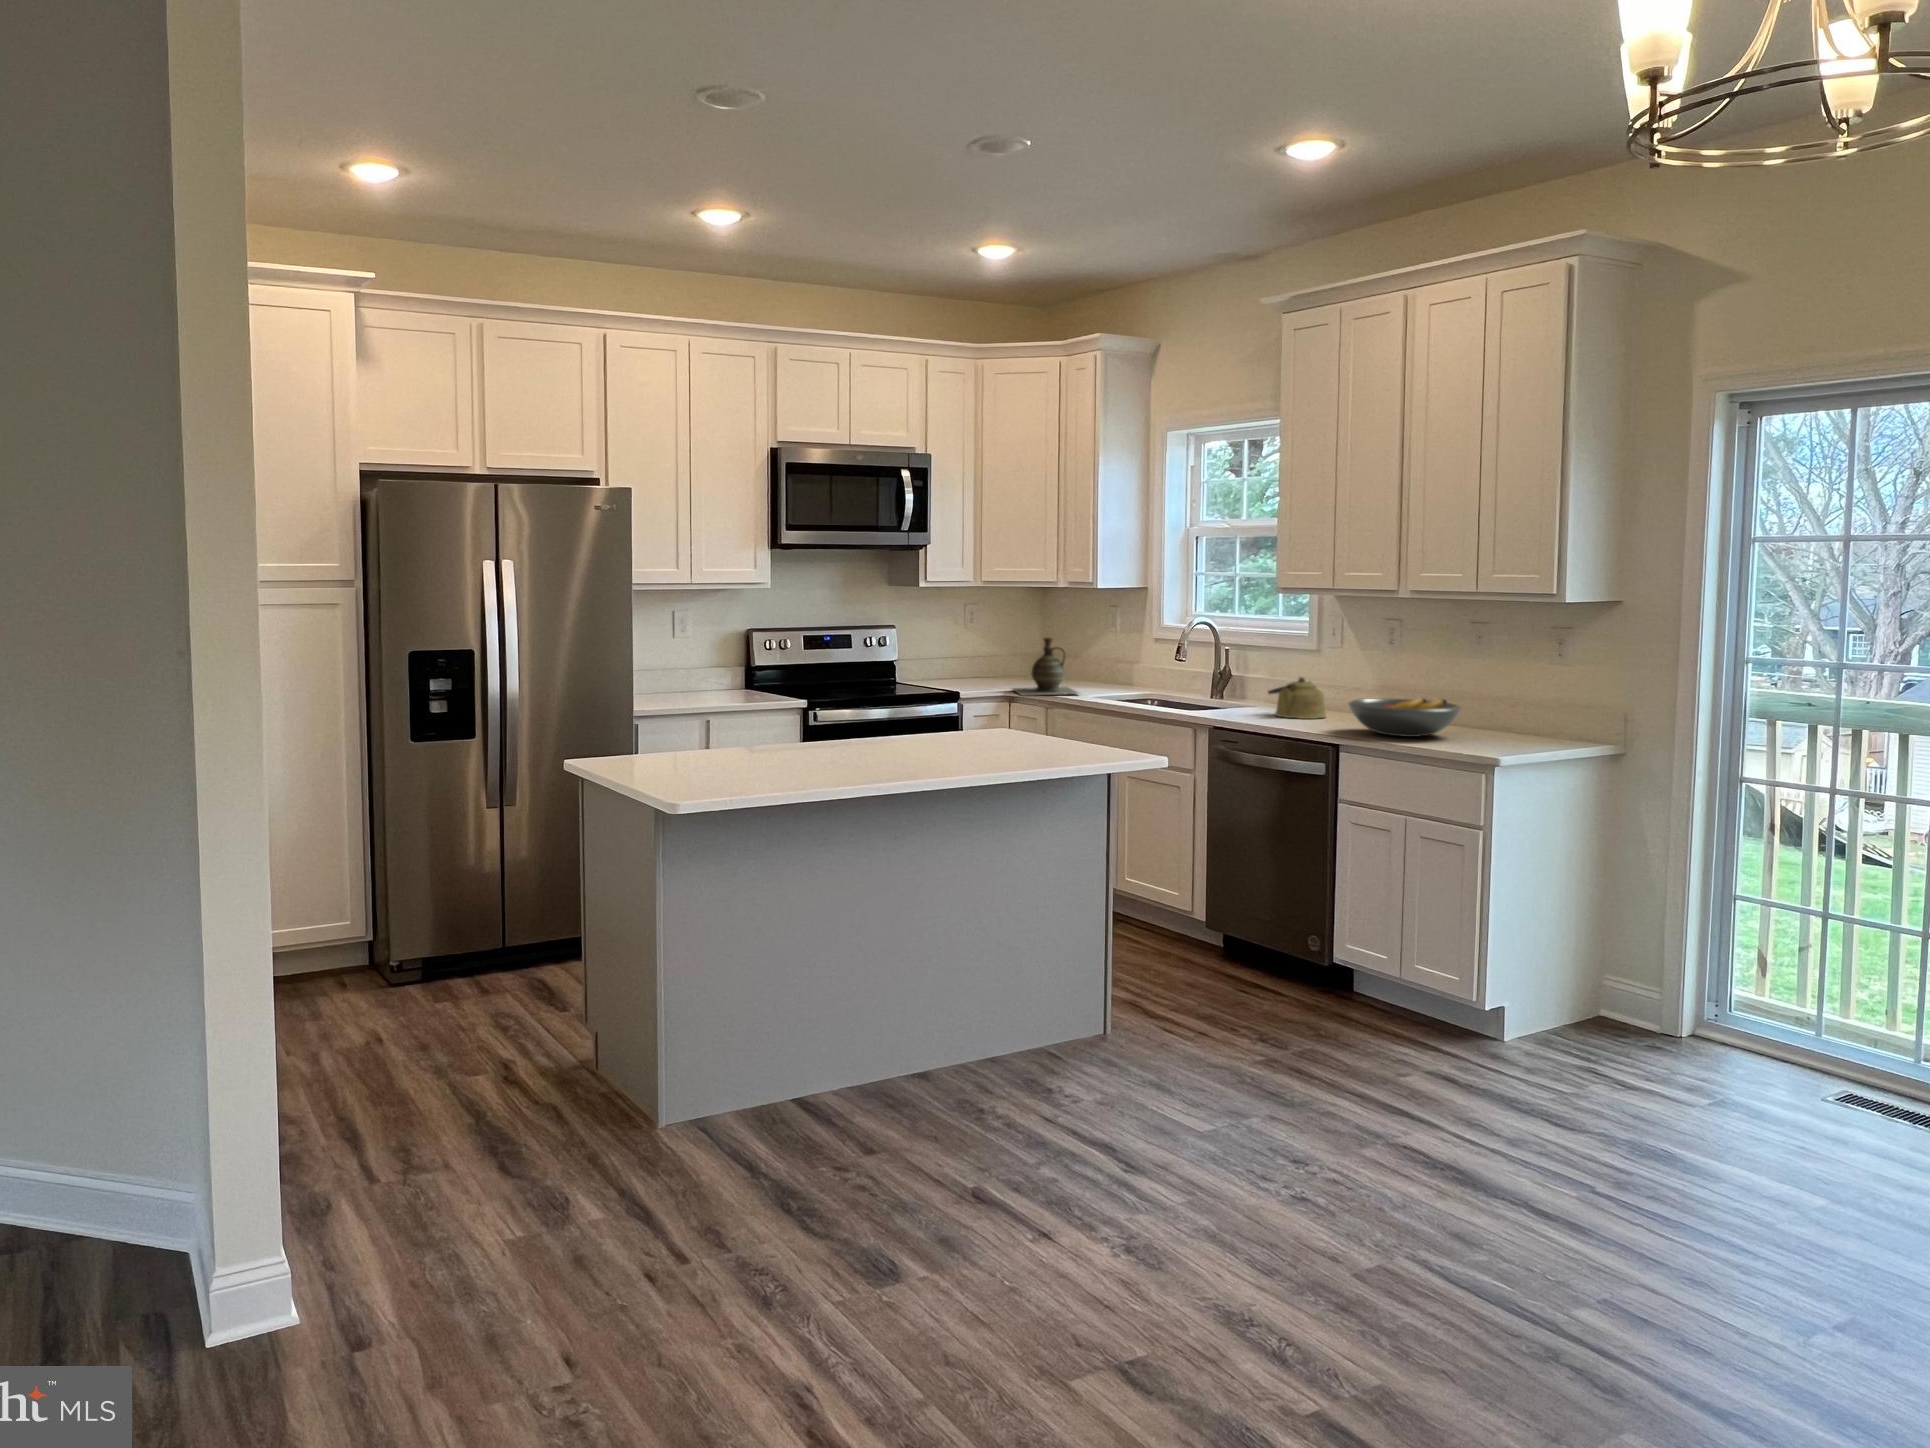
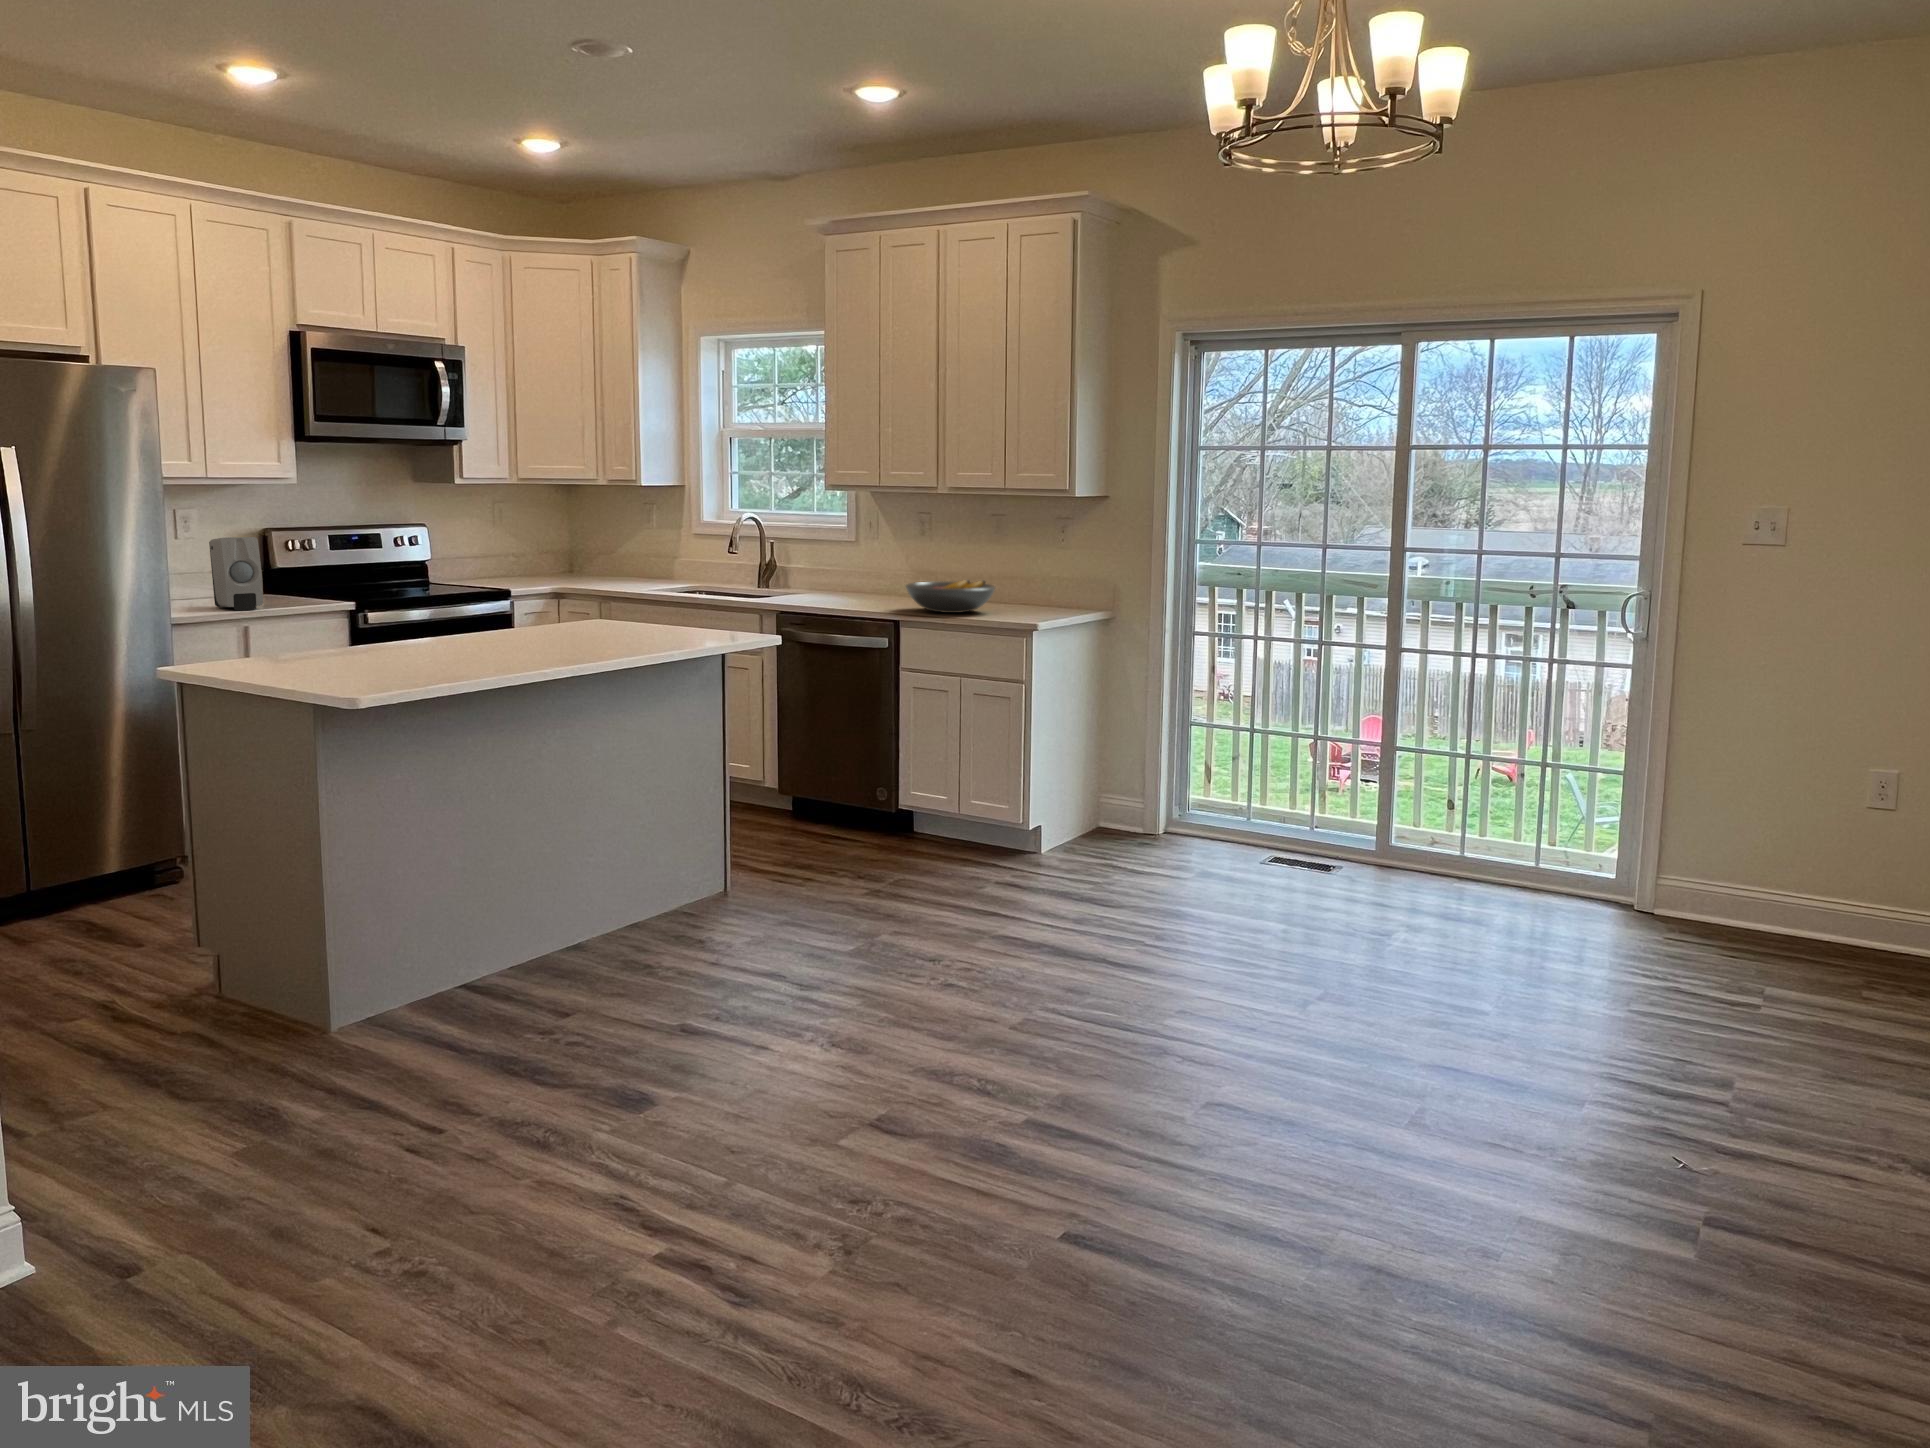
soap dispenser: none [683,638,719,705] -> present [209,537,263,610]
ceramic jug: present [1013,638,1078,696] -> none [562,534,639,591]
kettle: present [1268,677,1326,719] -> none [825,565,876,602]

